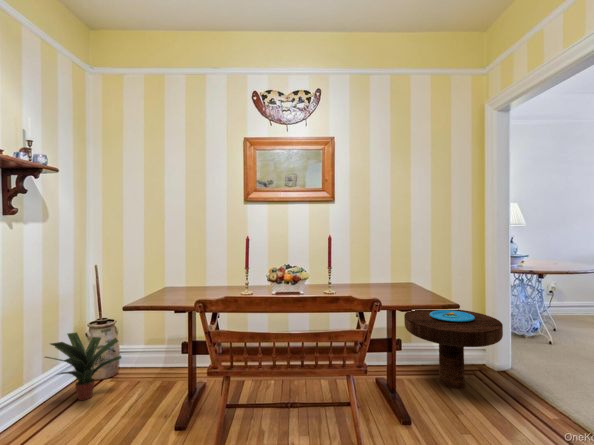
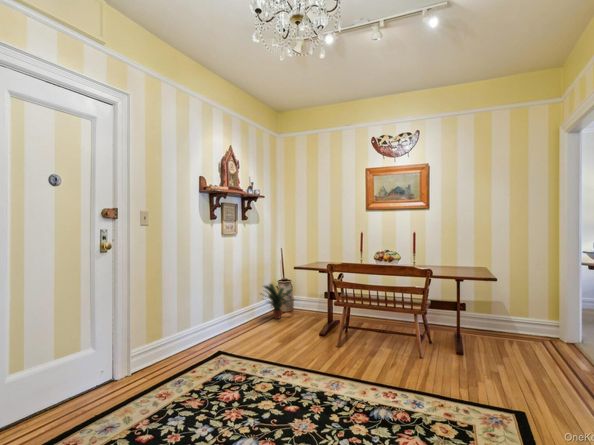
side table: present [404,309,503,388] -> none [479,289,558,347]

